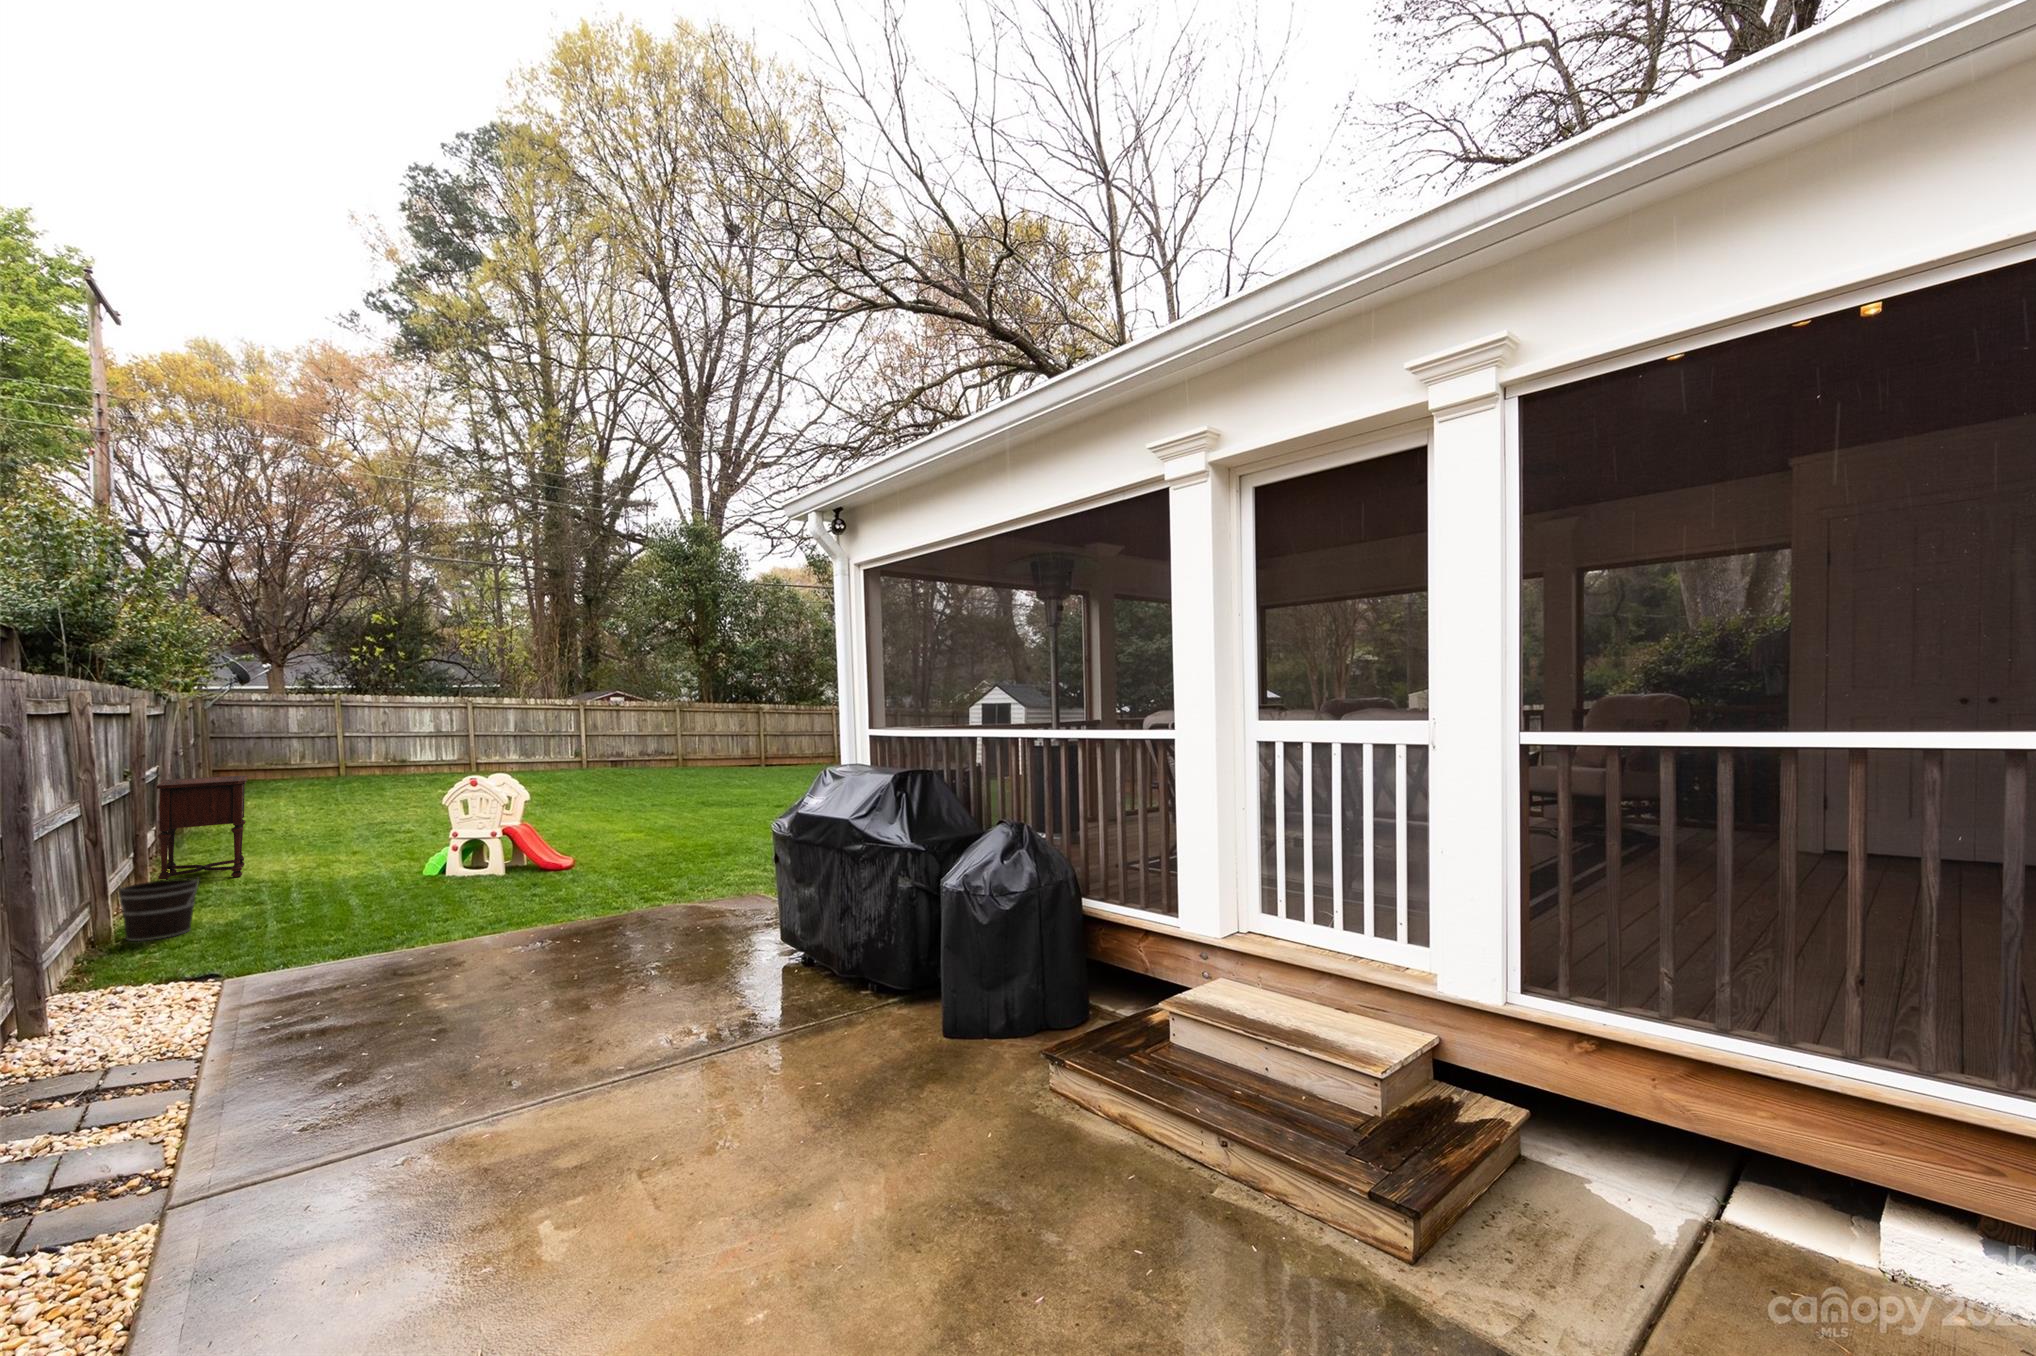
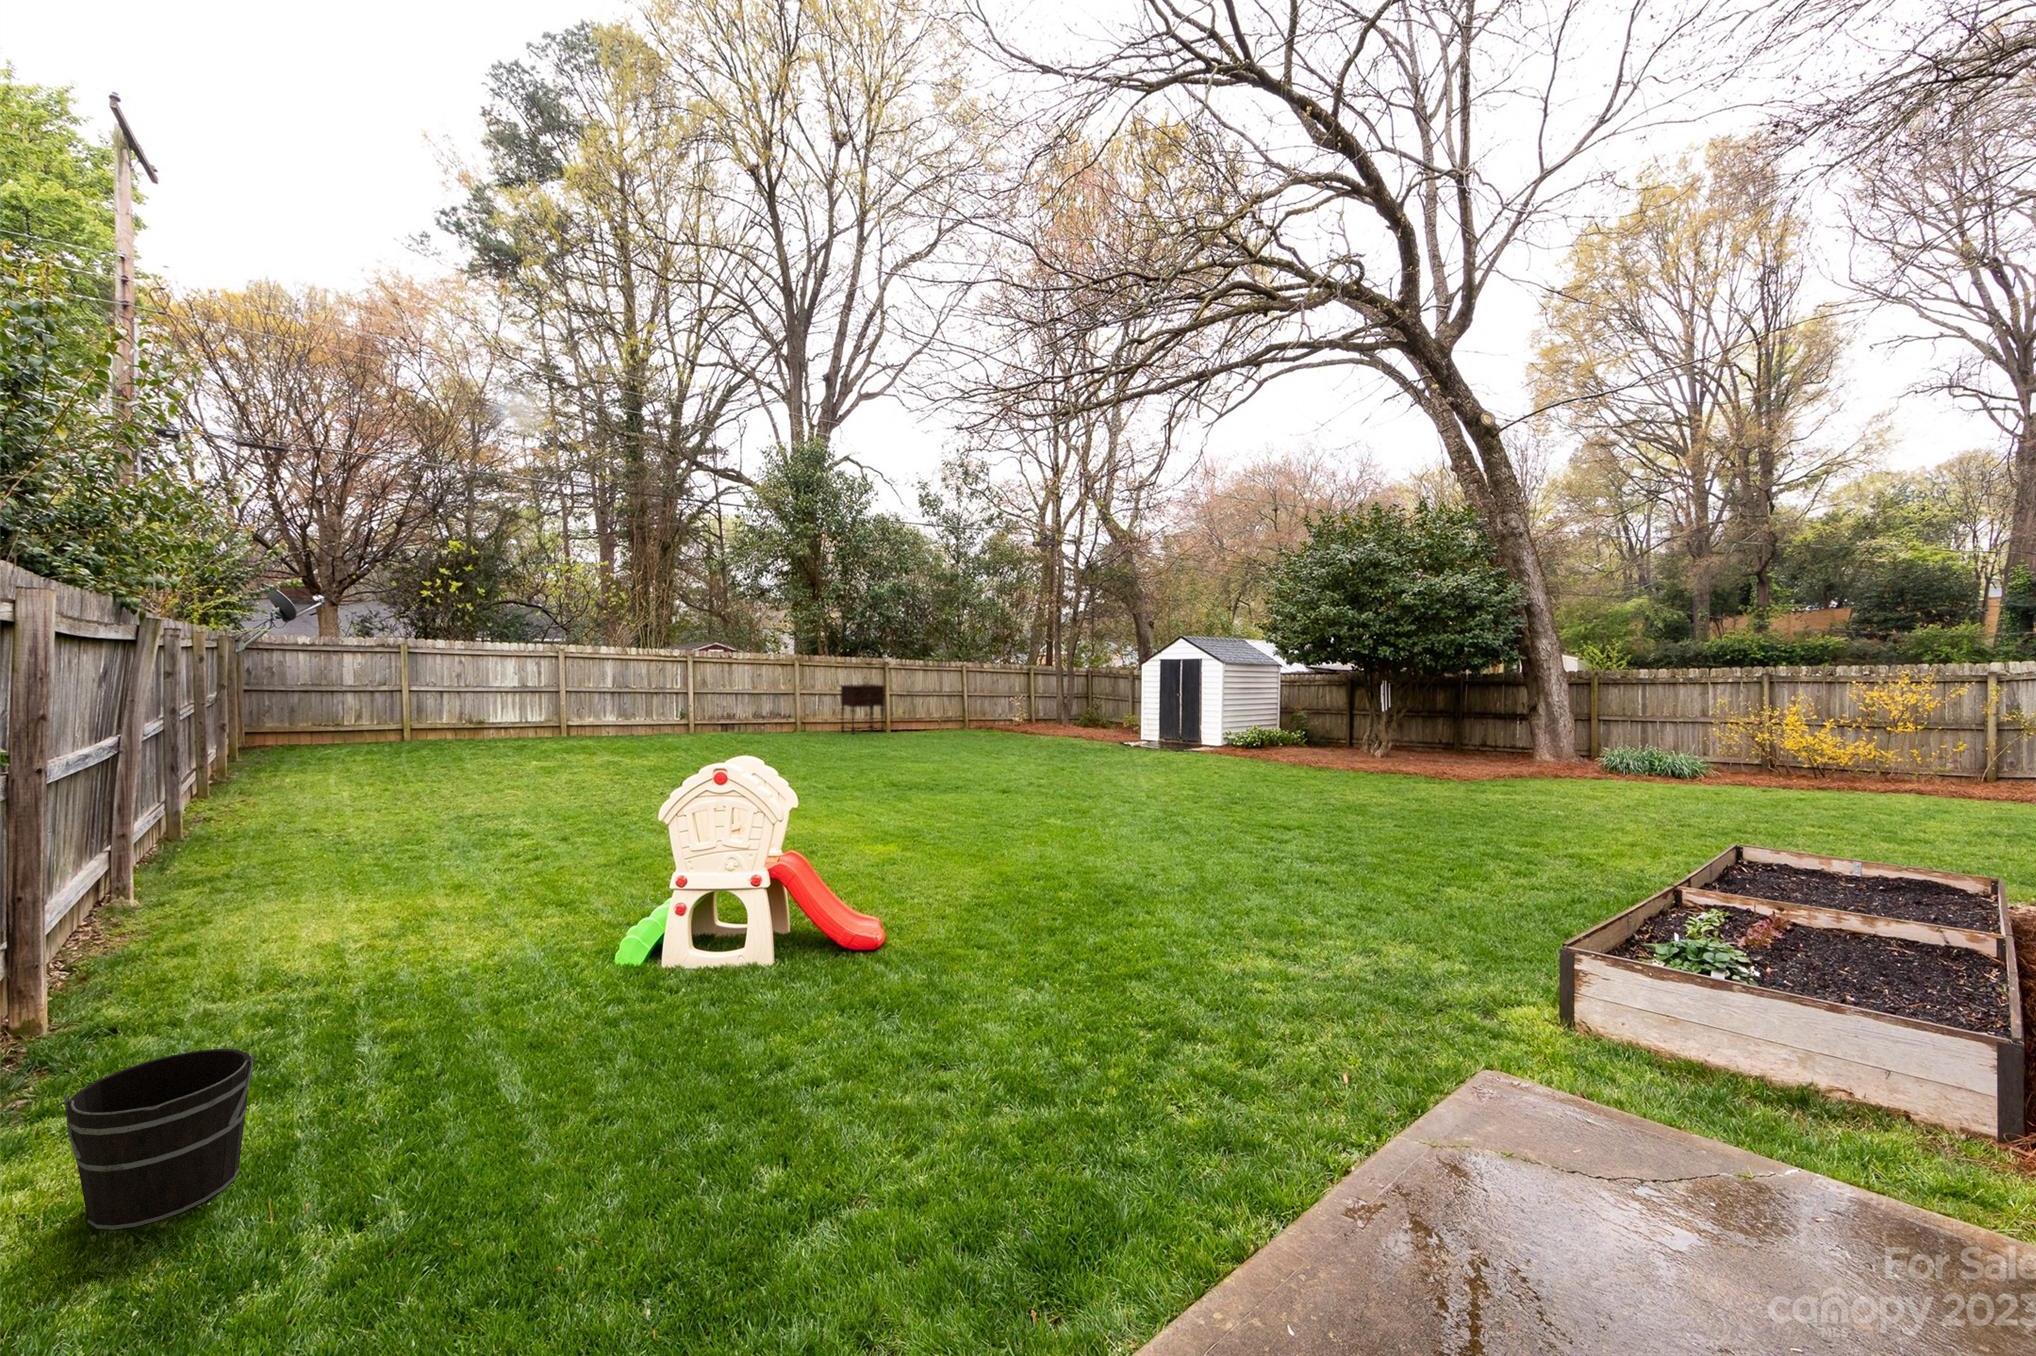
side table: present [157,776,247,880] -> present [840,684,885,733]

